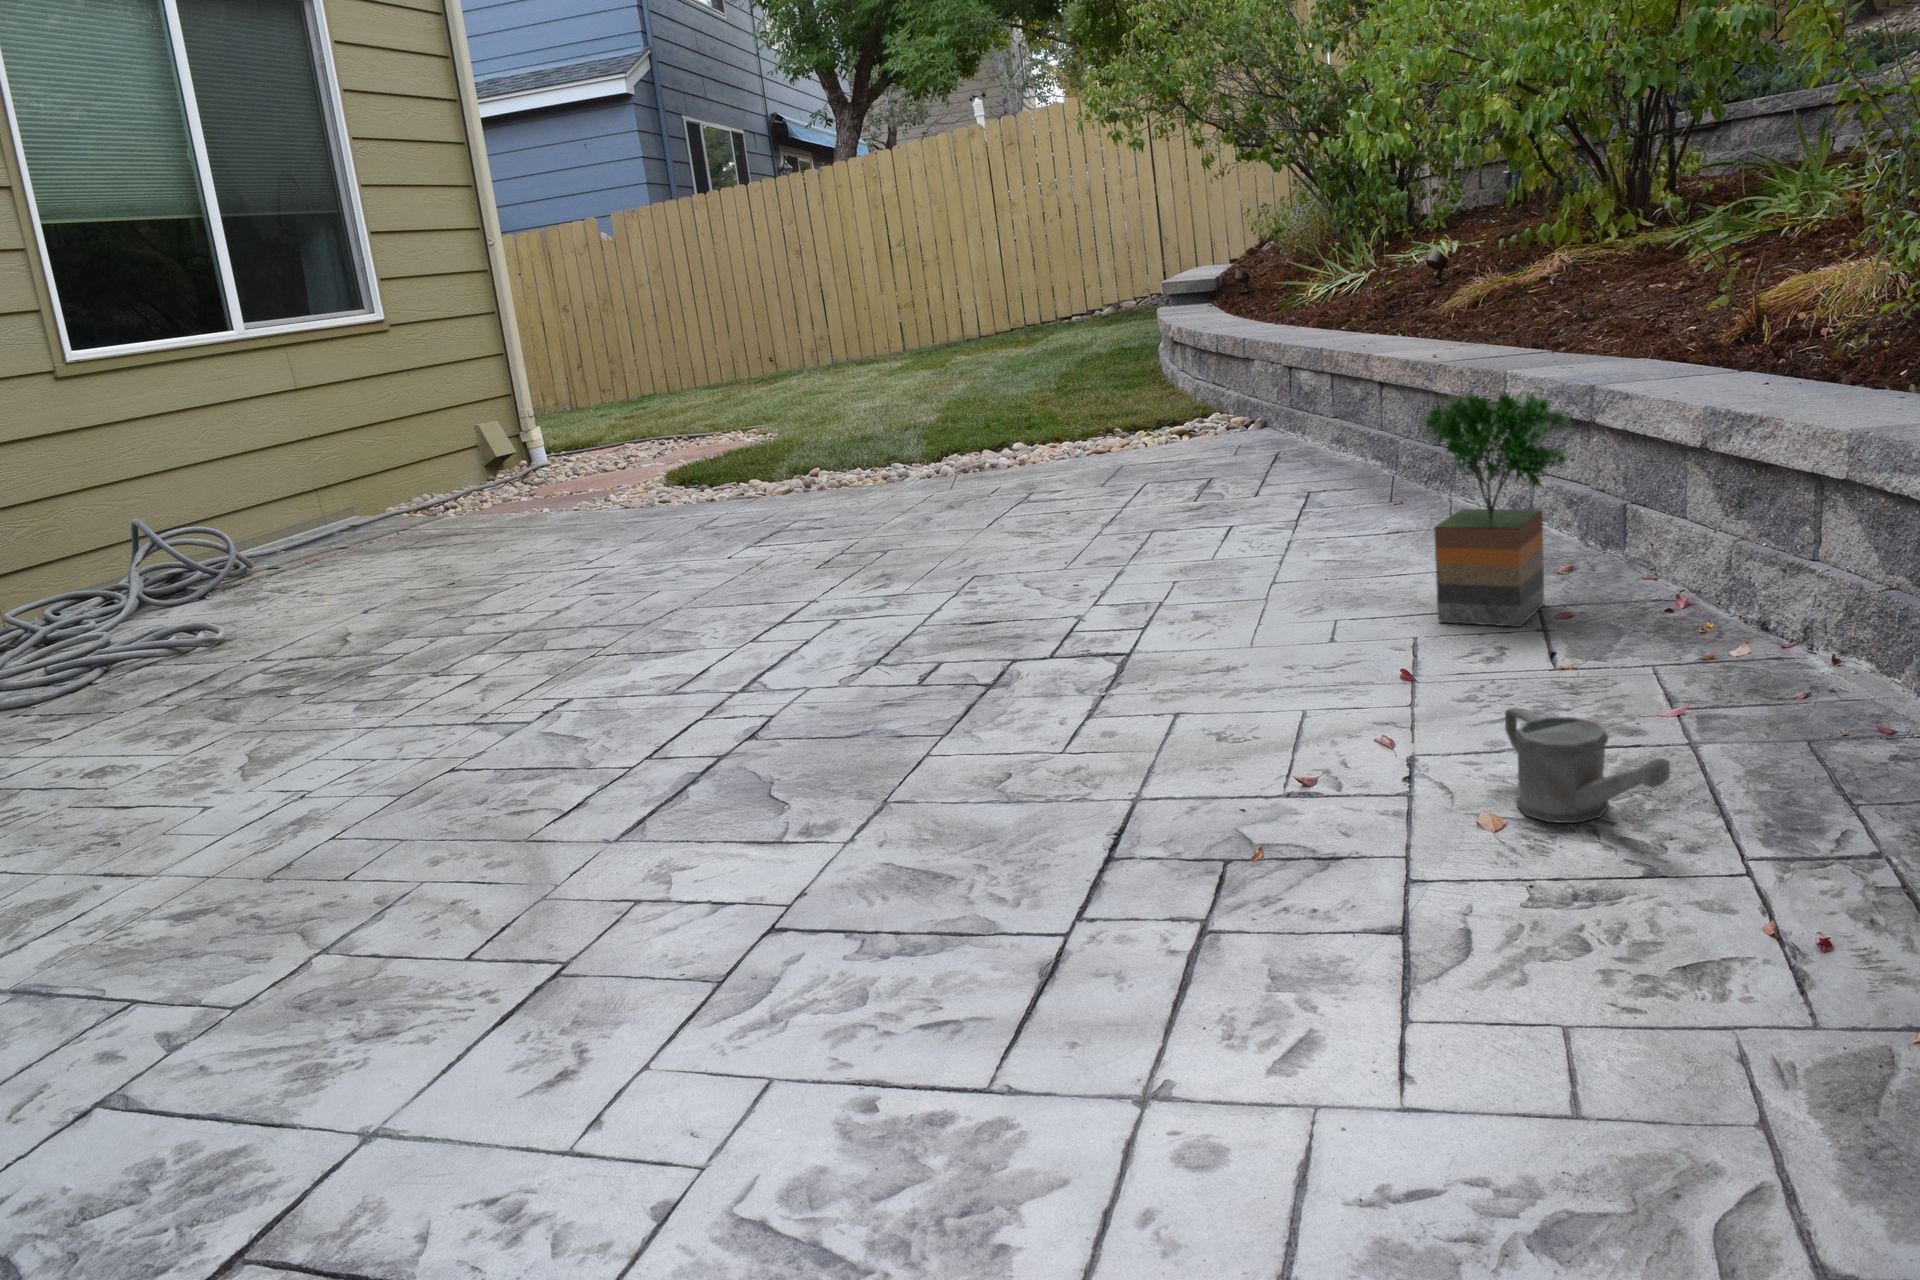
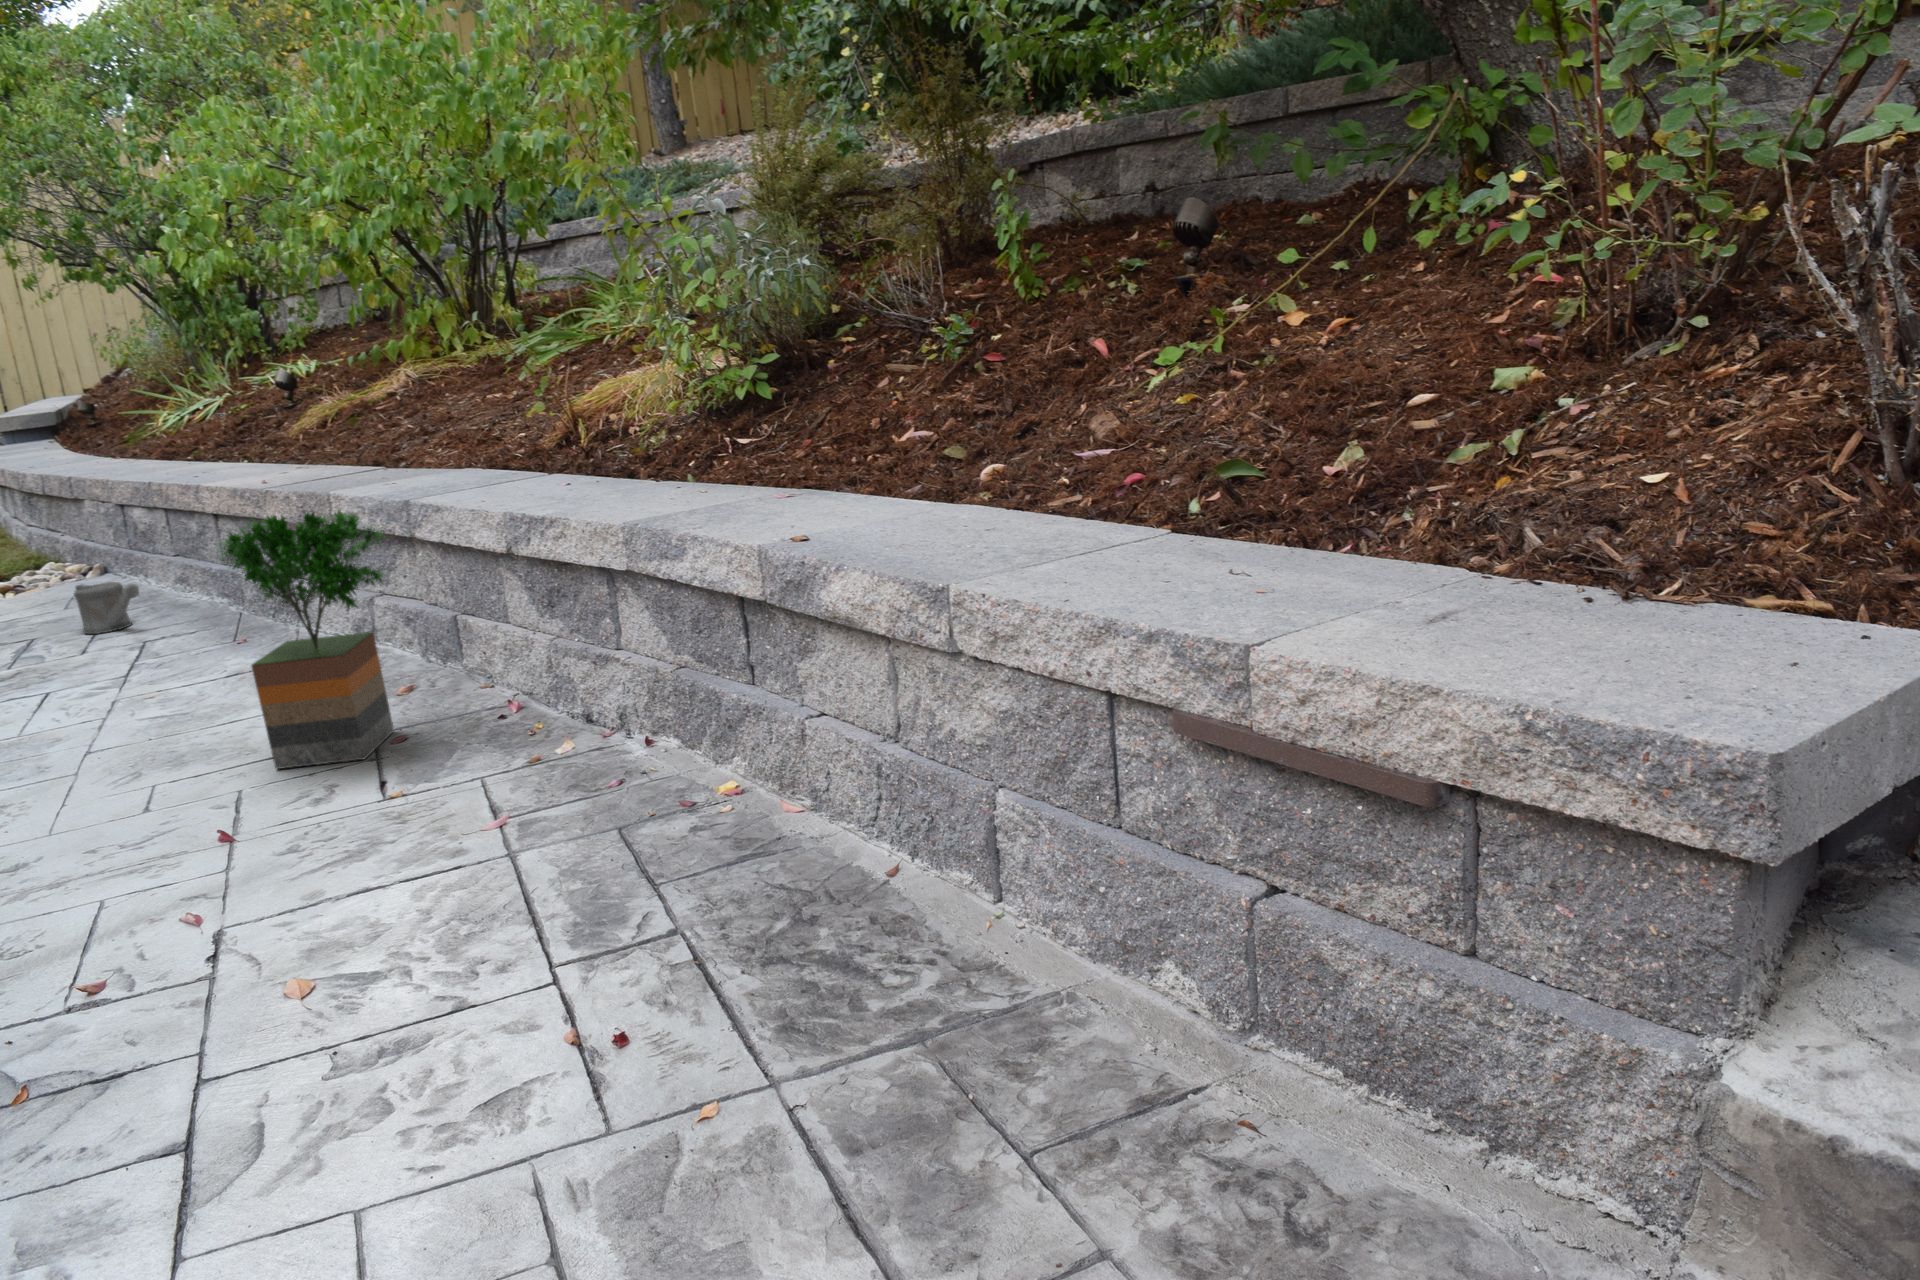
watering can: present [1505,708,1670,823] -> present [74,582,139,634]

